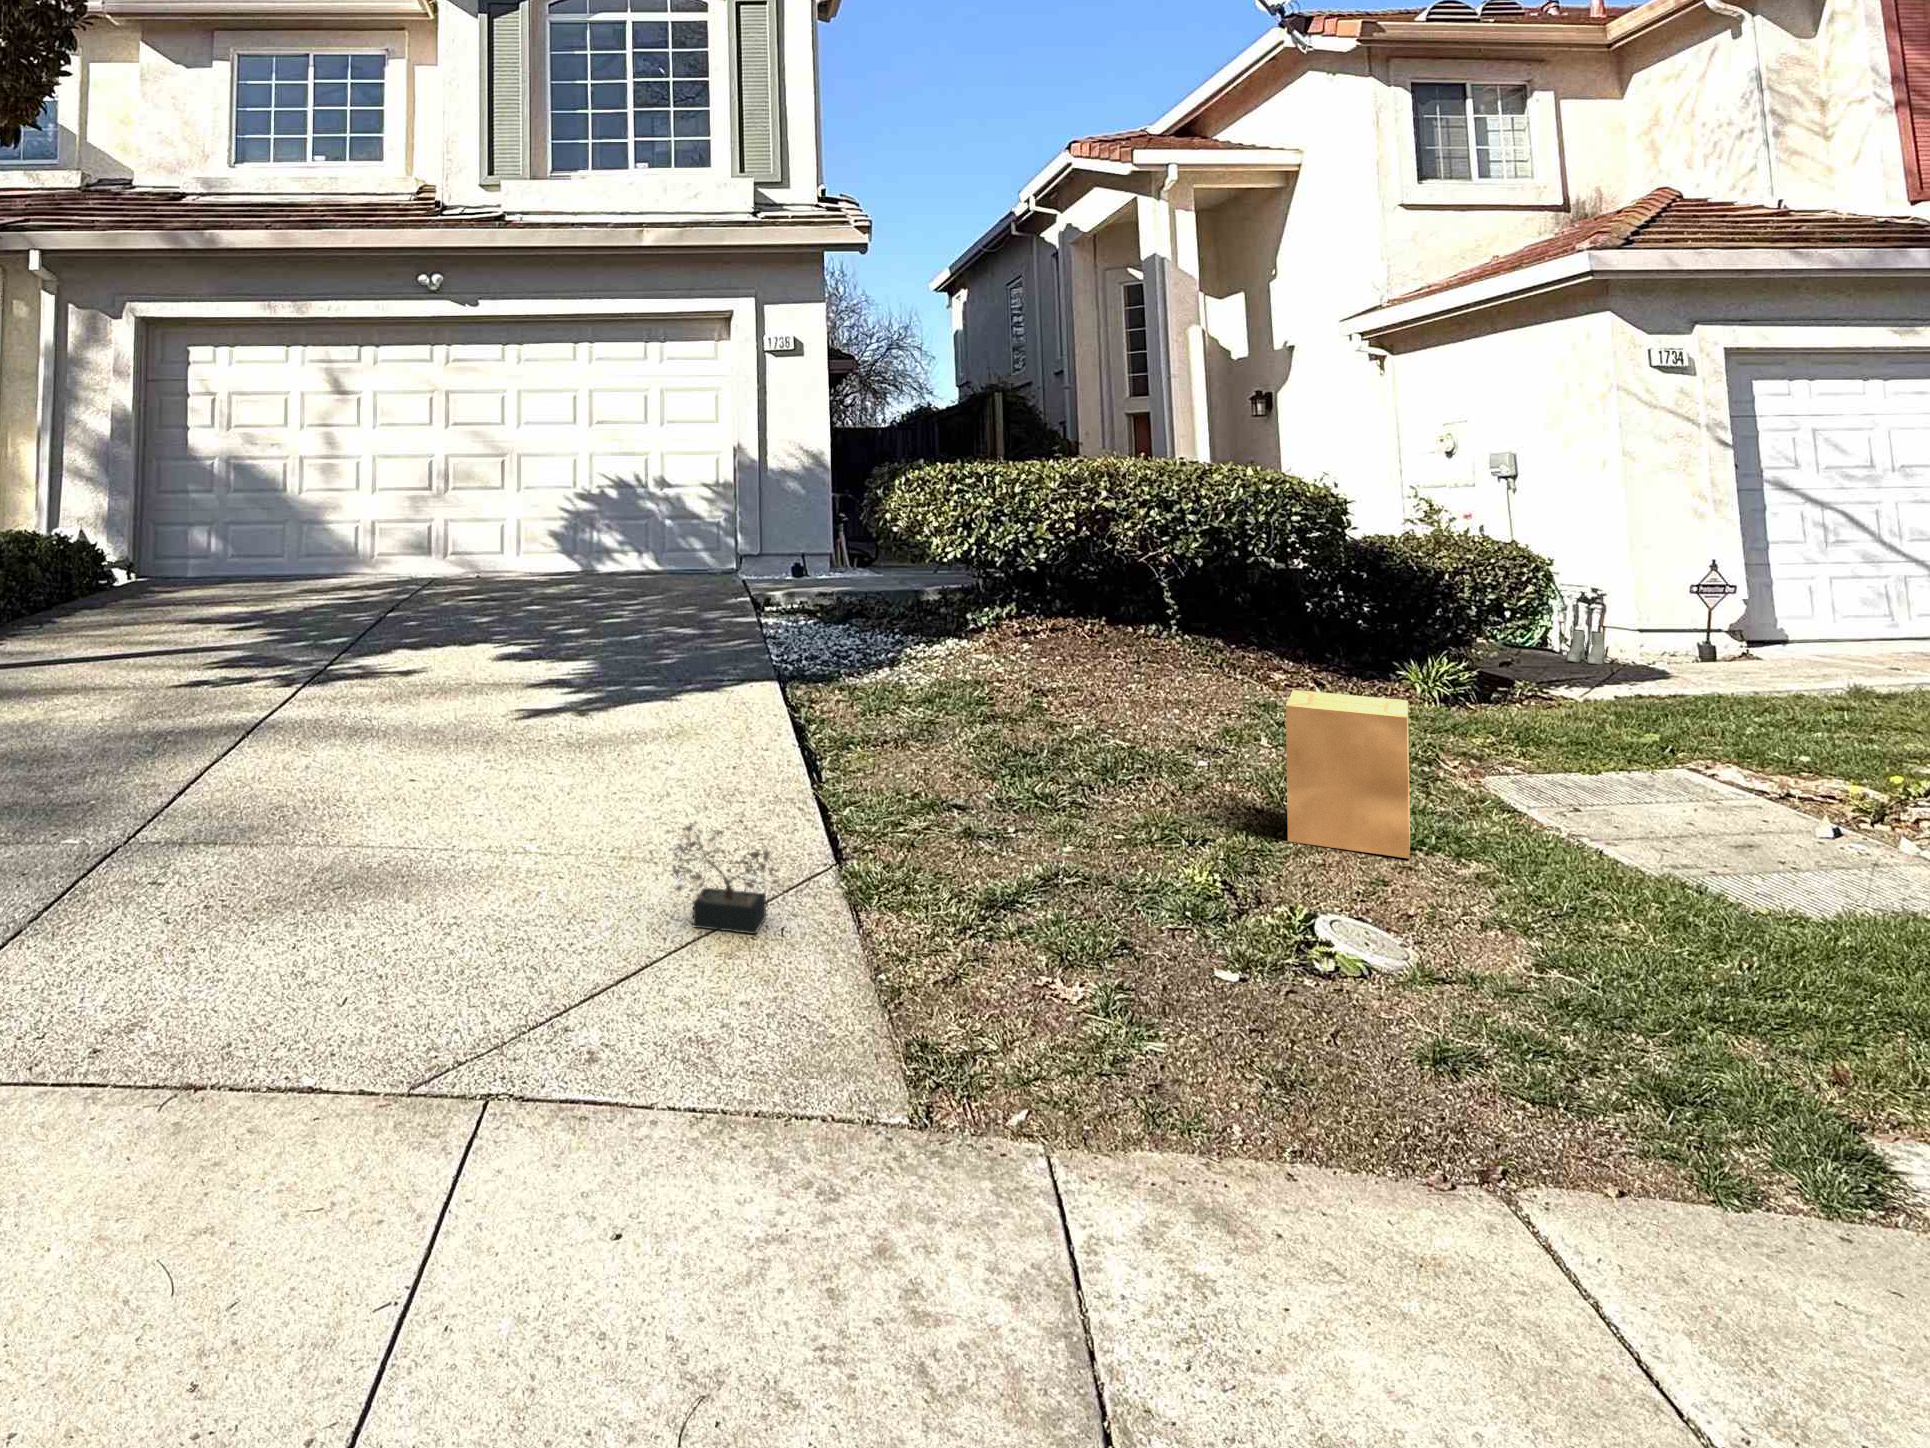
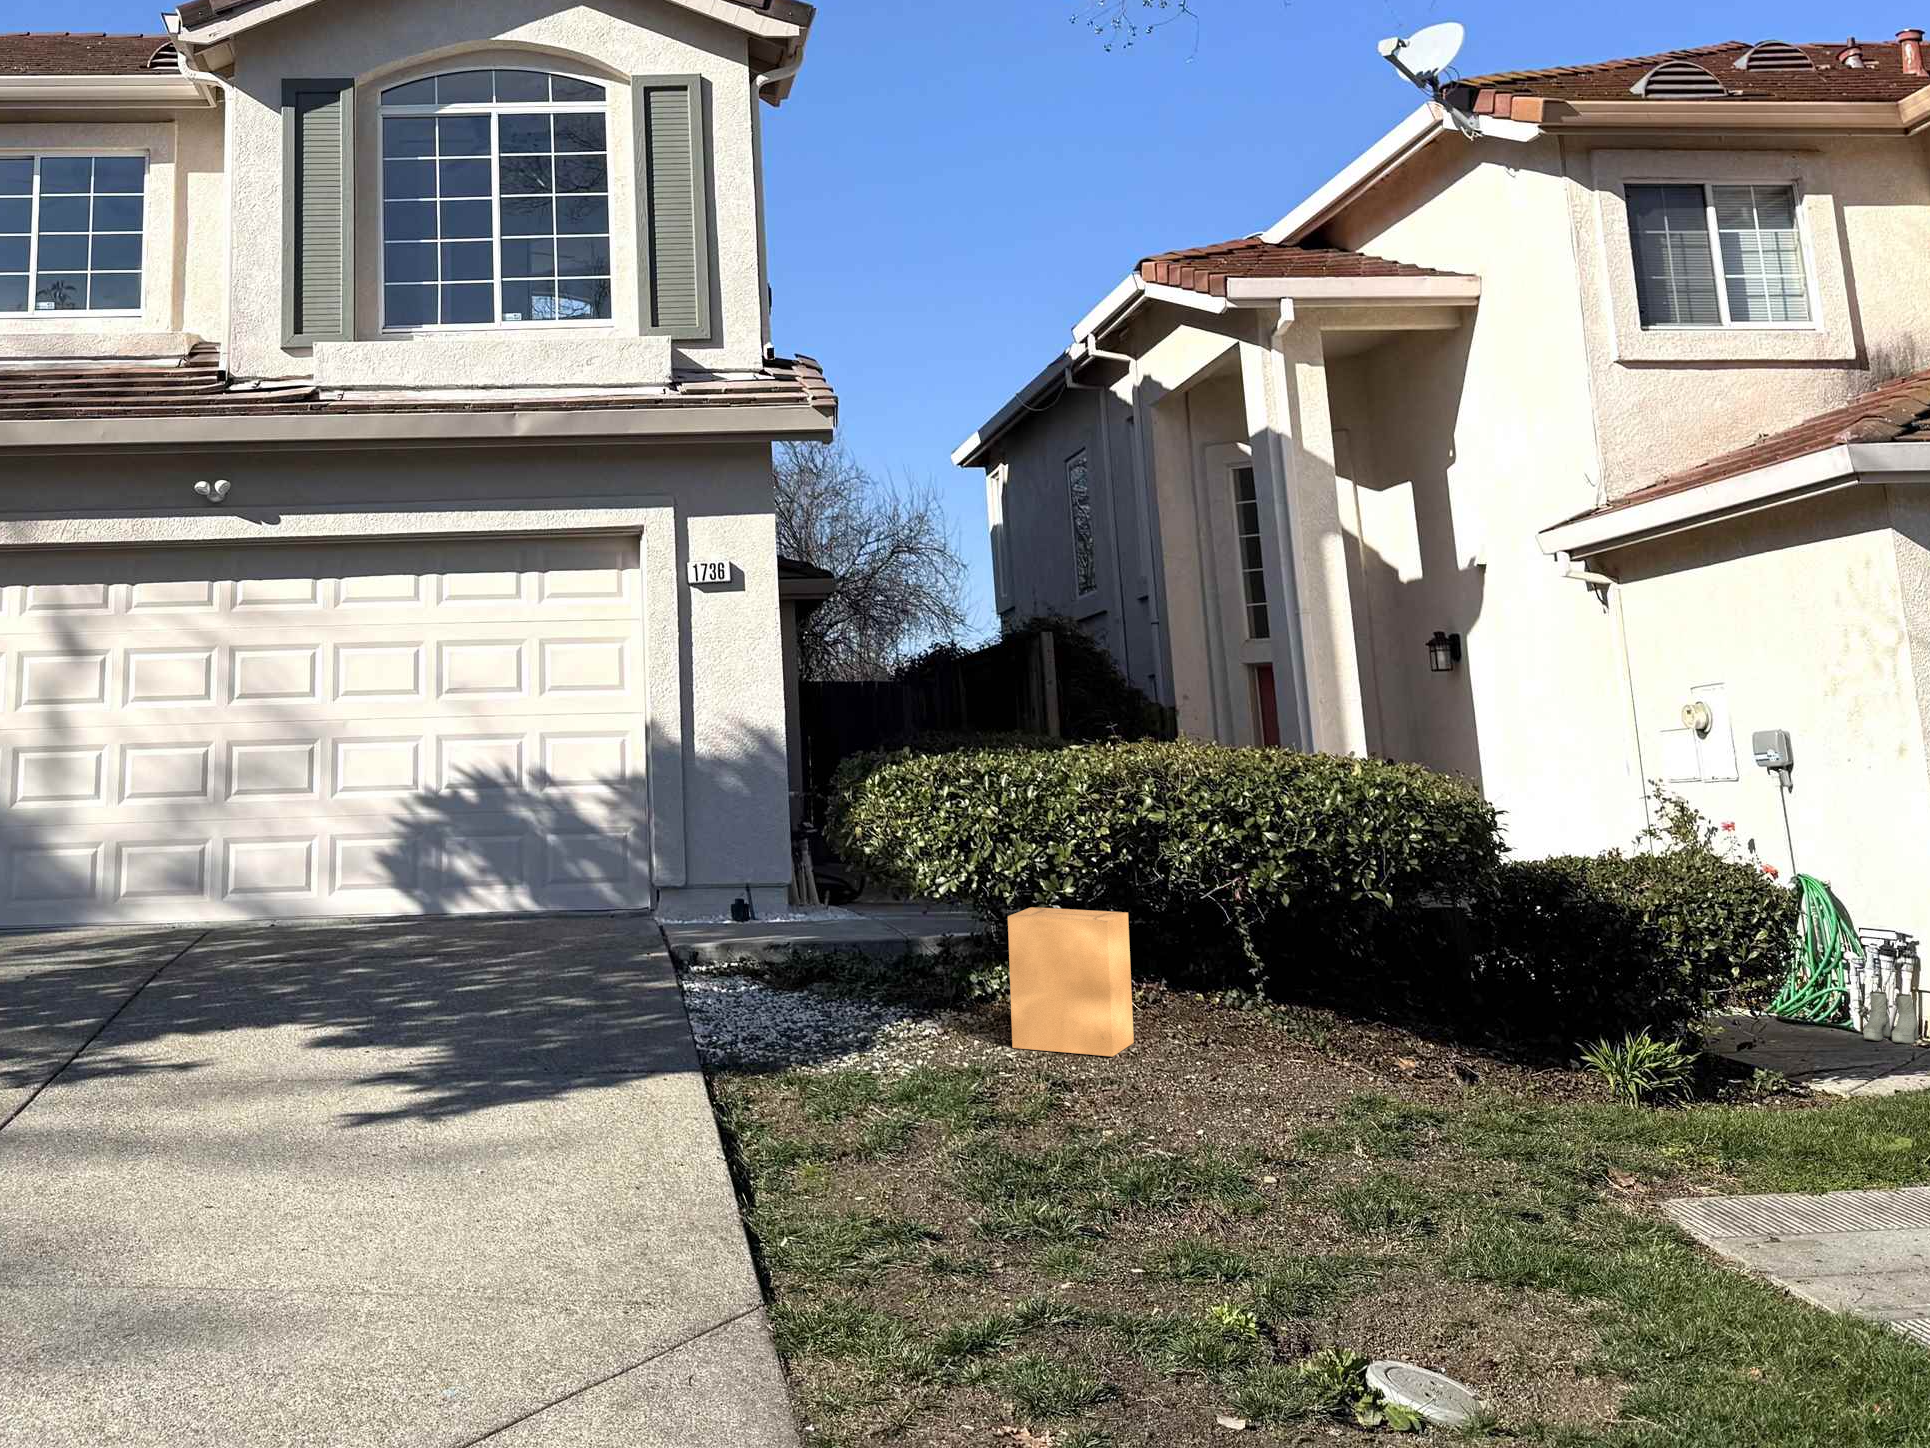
cardboard box: present [1286,690,1410,858] -> present [1008,907,1134,1057]
decorative plant: present [672,822,779,934] -> none [530,1246,670,1395]

